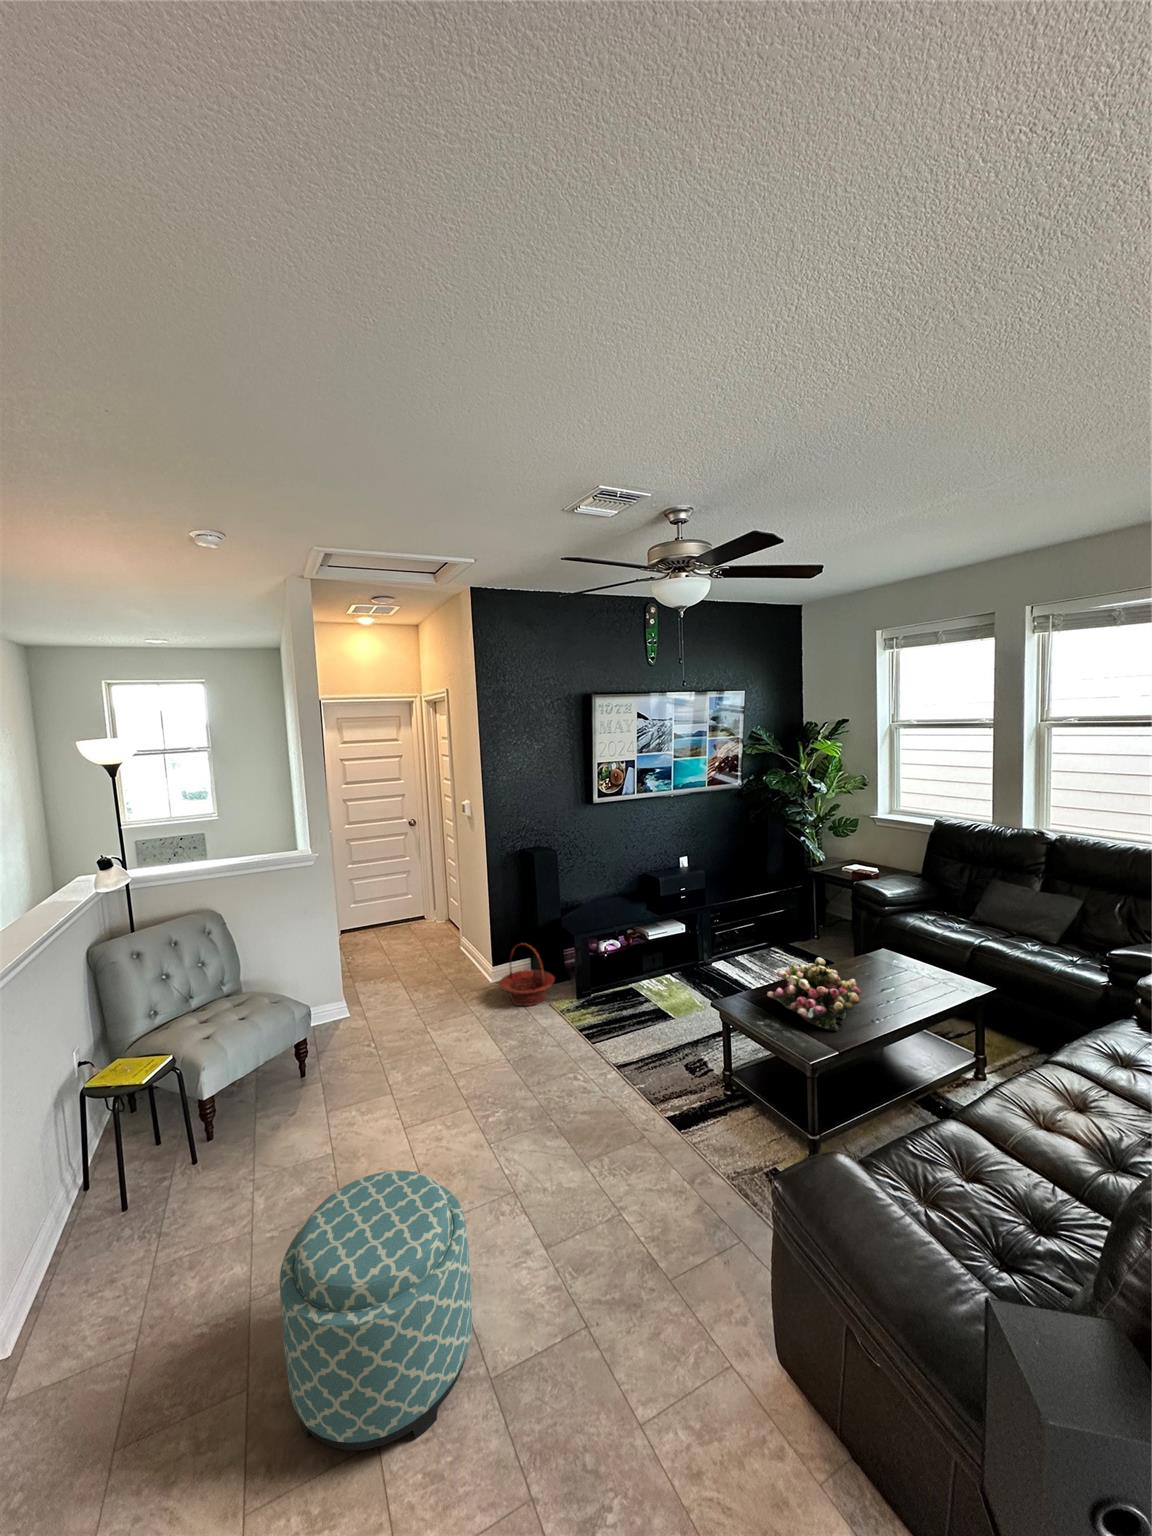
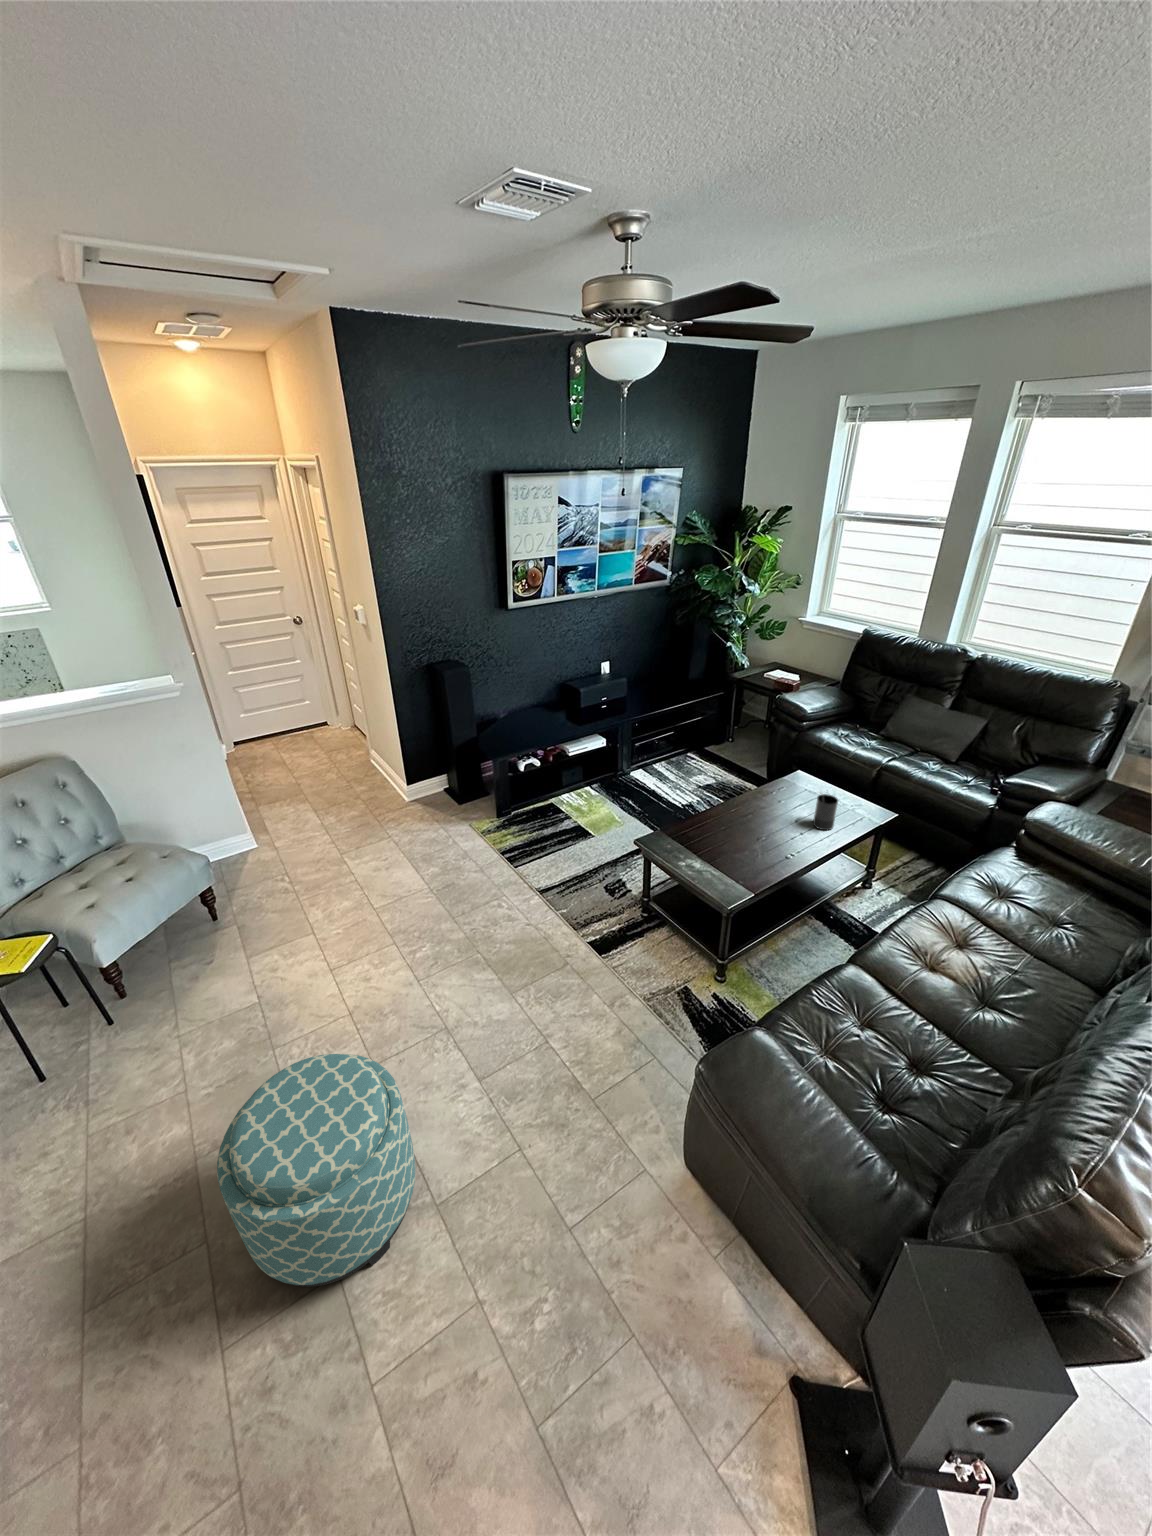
basket: present [499,943,555,1006] -> none [414,766,474,828]
candle: none [898,956,922,998] -> present [813,794,838,830]
flower arrangement: present [767,957,861,1031] -> none [690,799,780,871]

